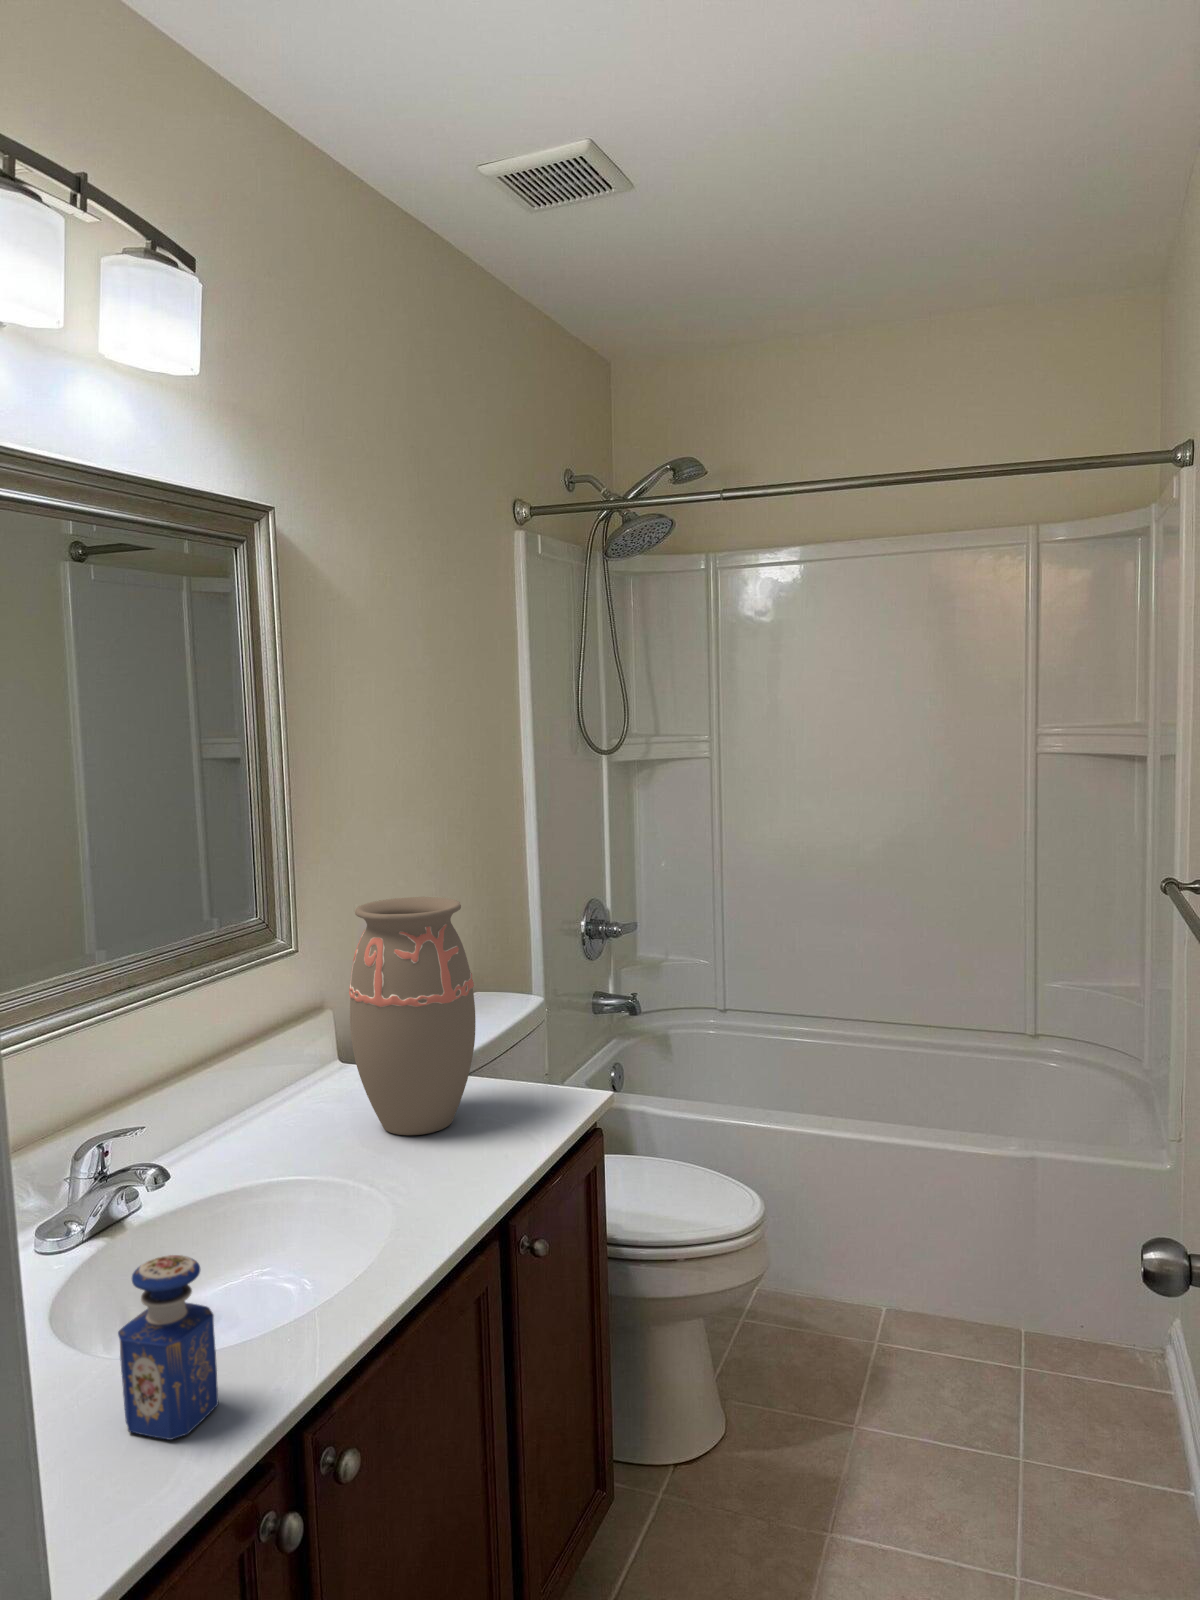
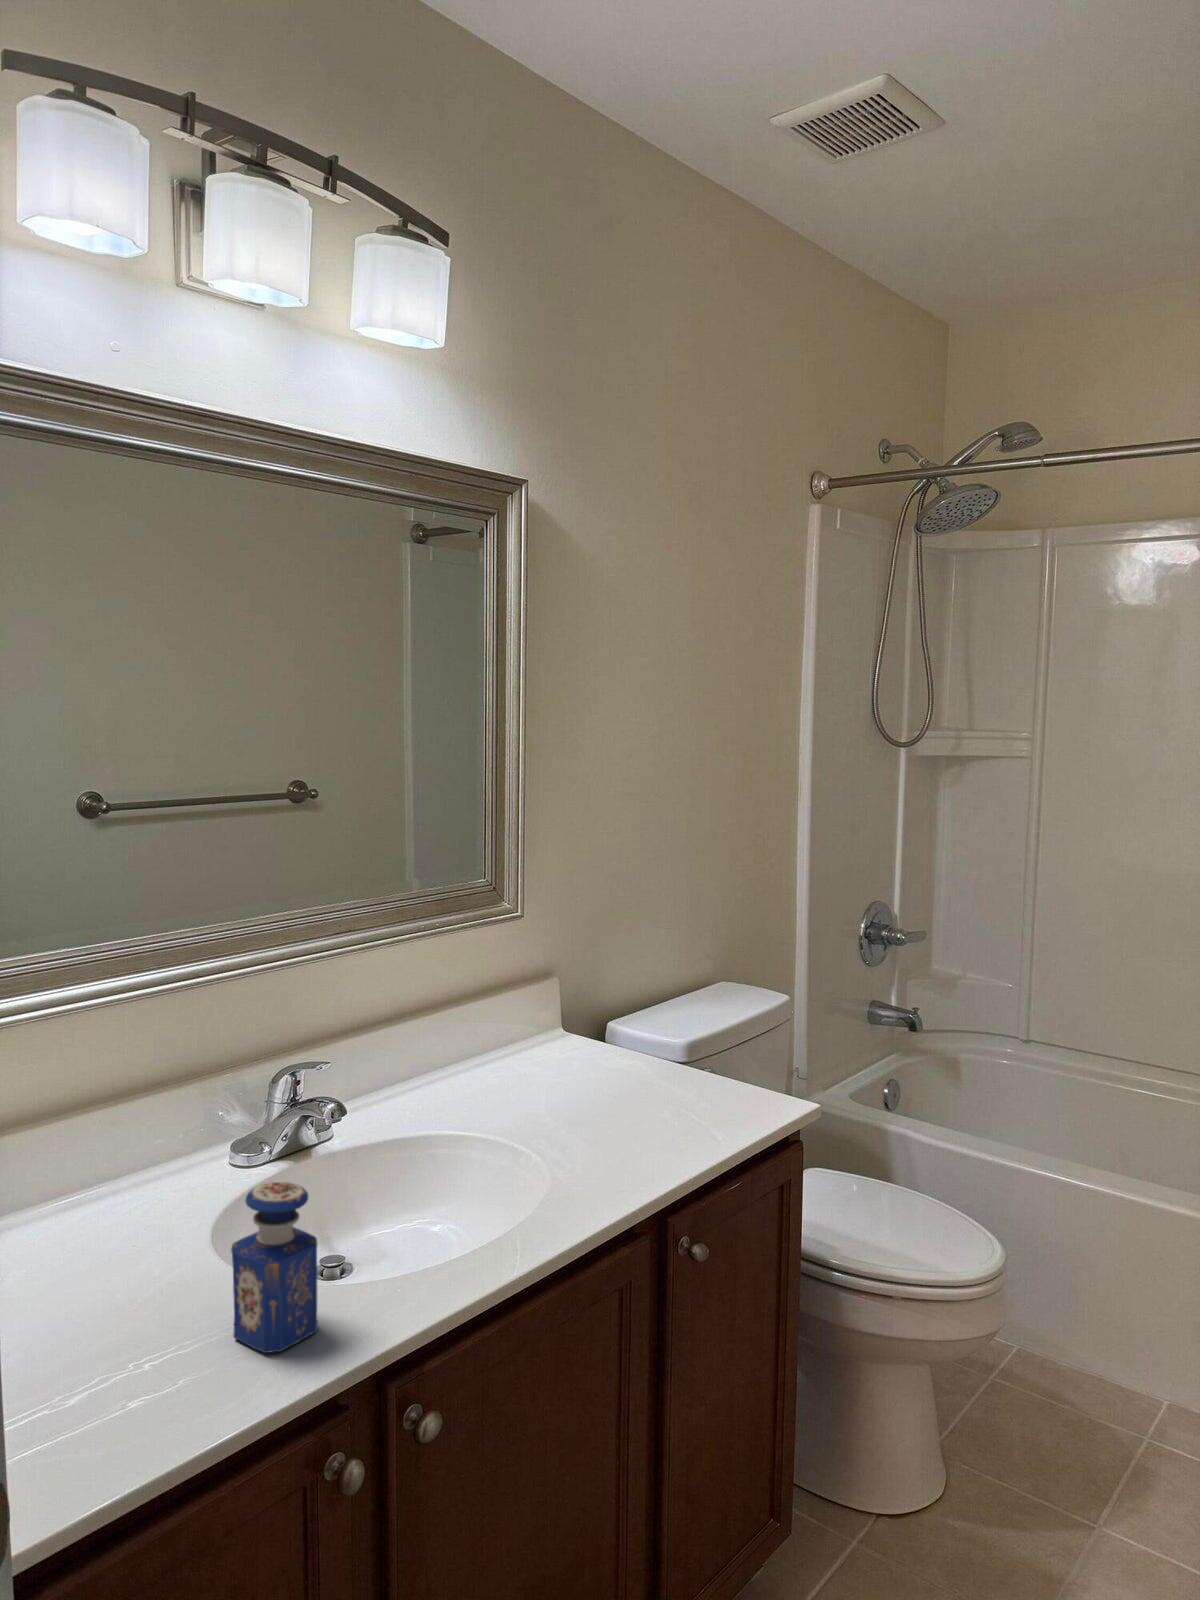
decorative vase: present [349,897,476,1135] -> none [550,874,675,1115]

